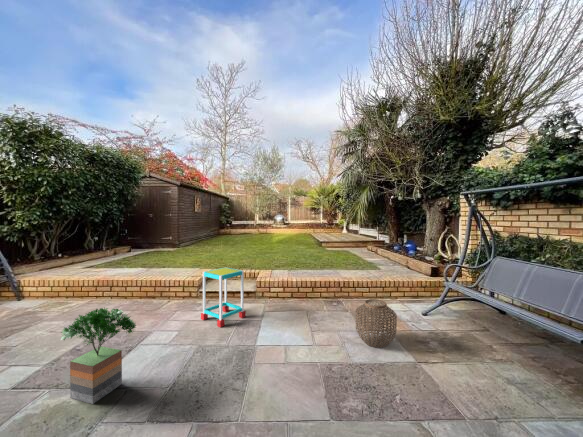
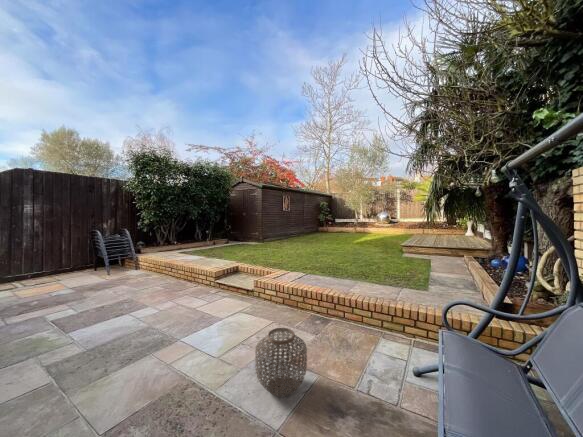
side table: present [201,267,246,327] -> none [186,264,218,318]
potted tree: present [61,308,136,404] -> none [27,284,83,352]

